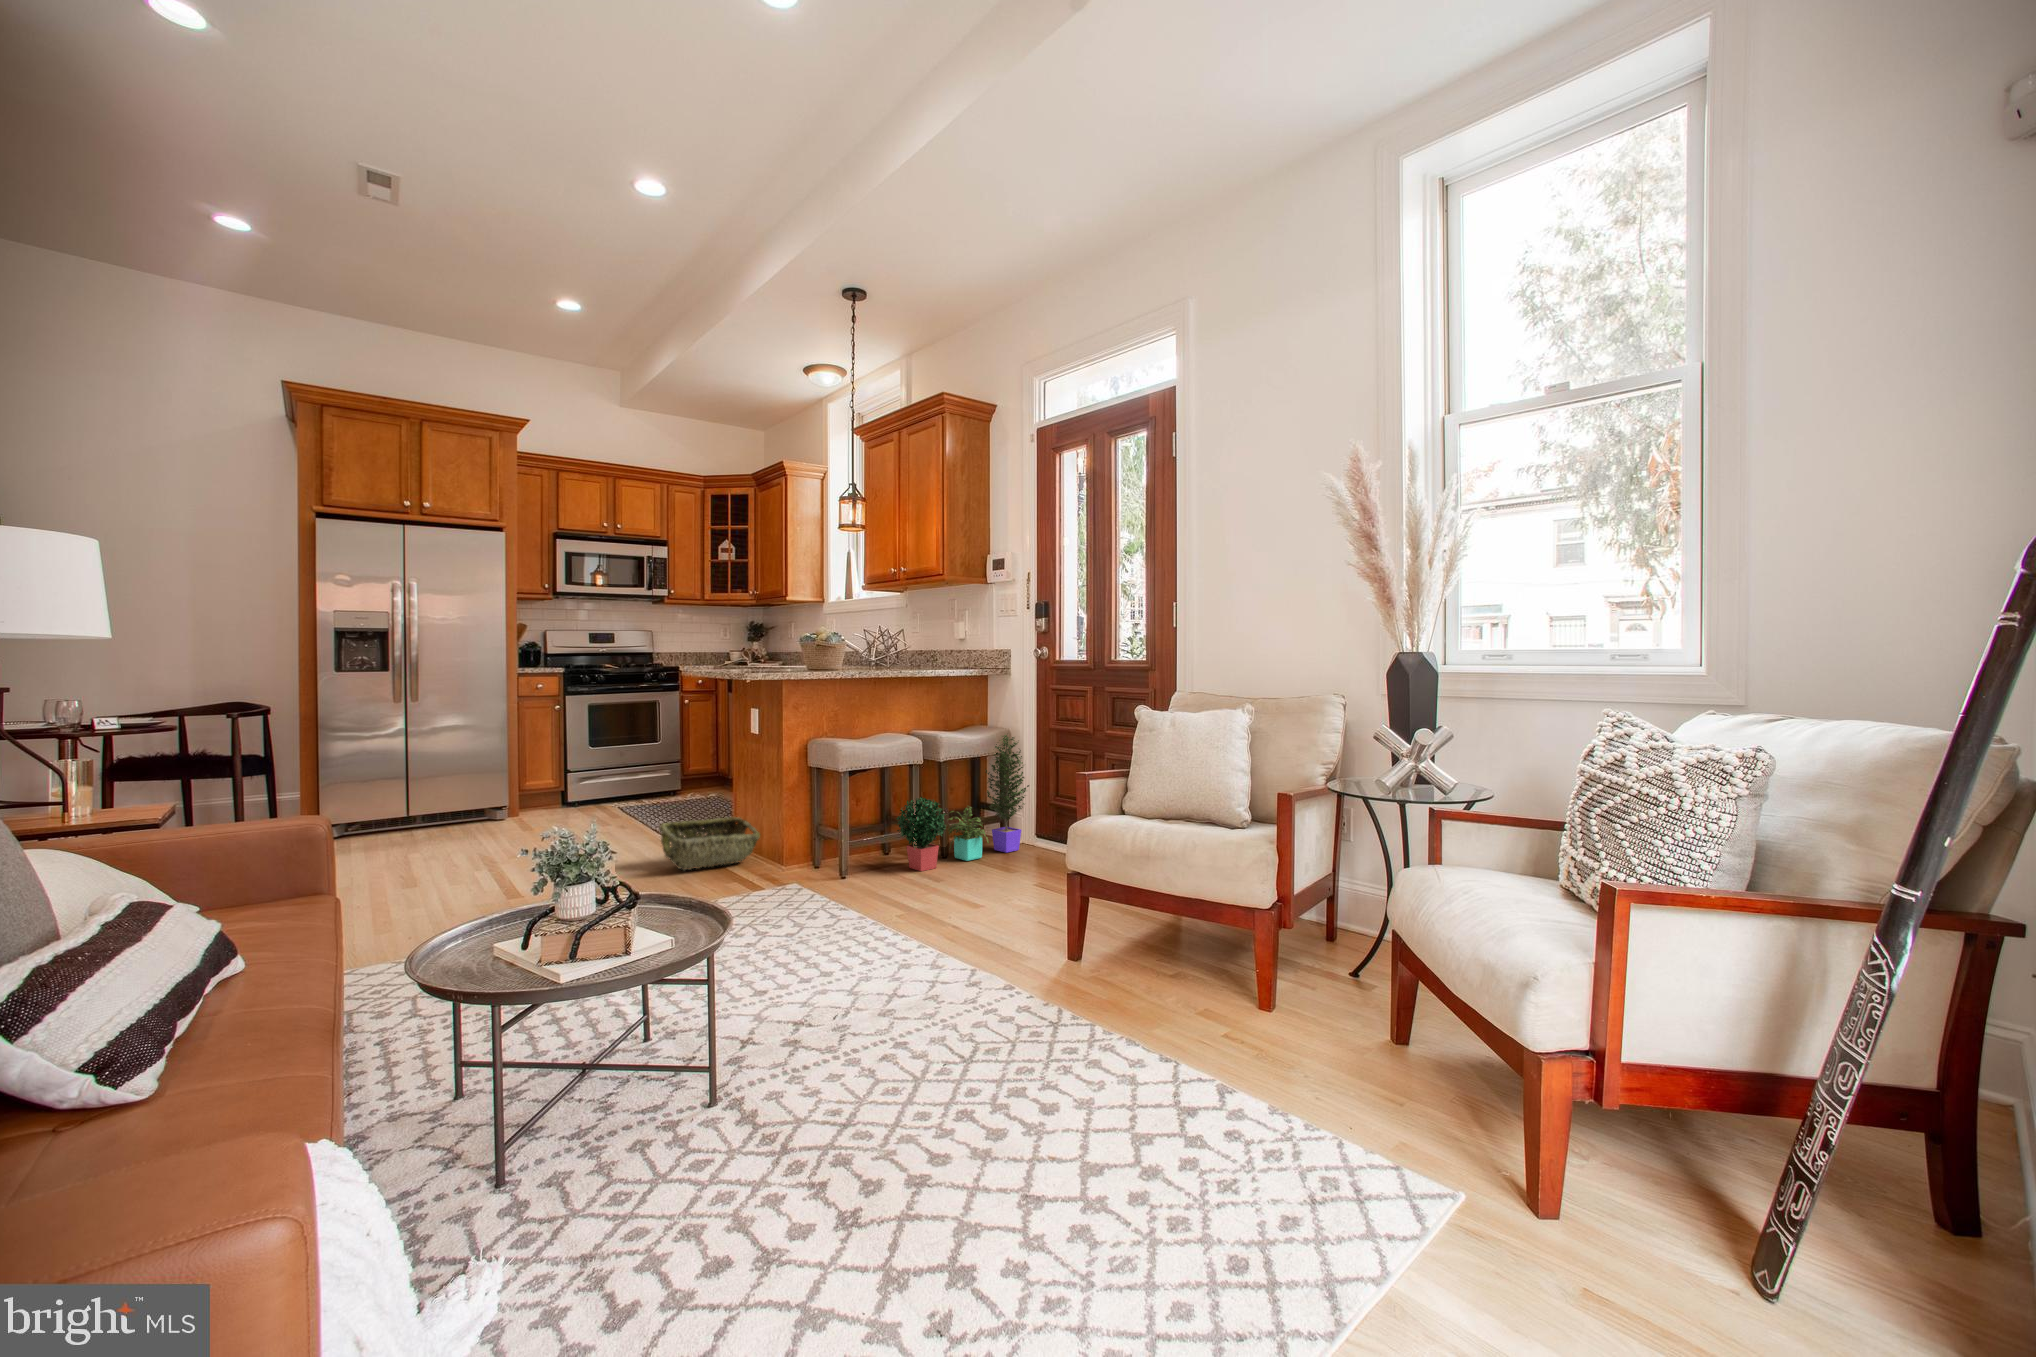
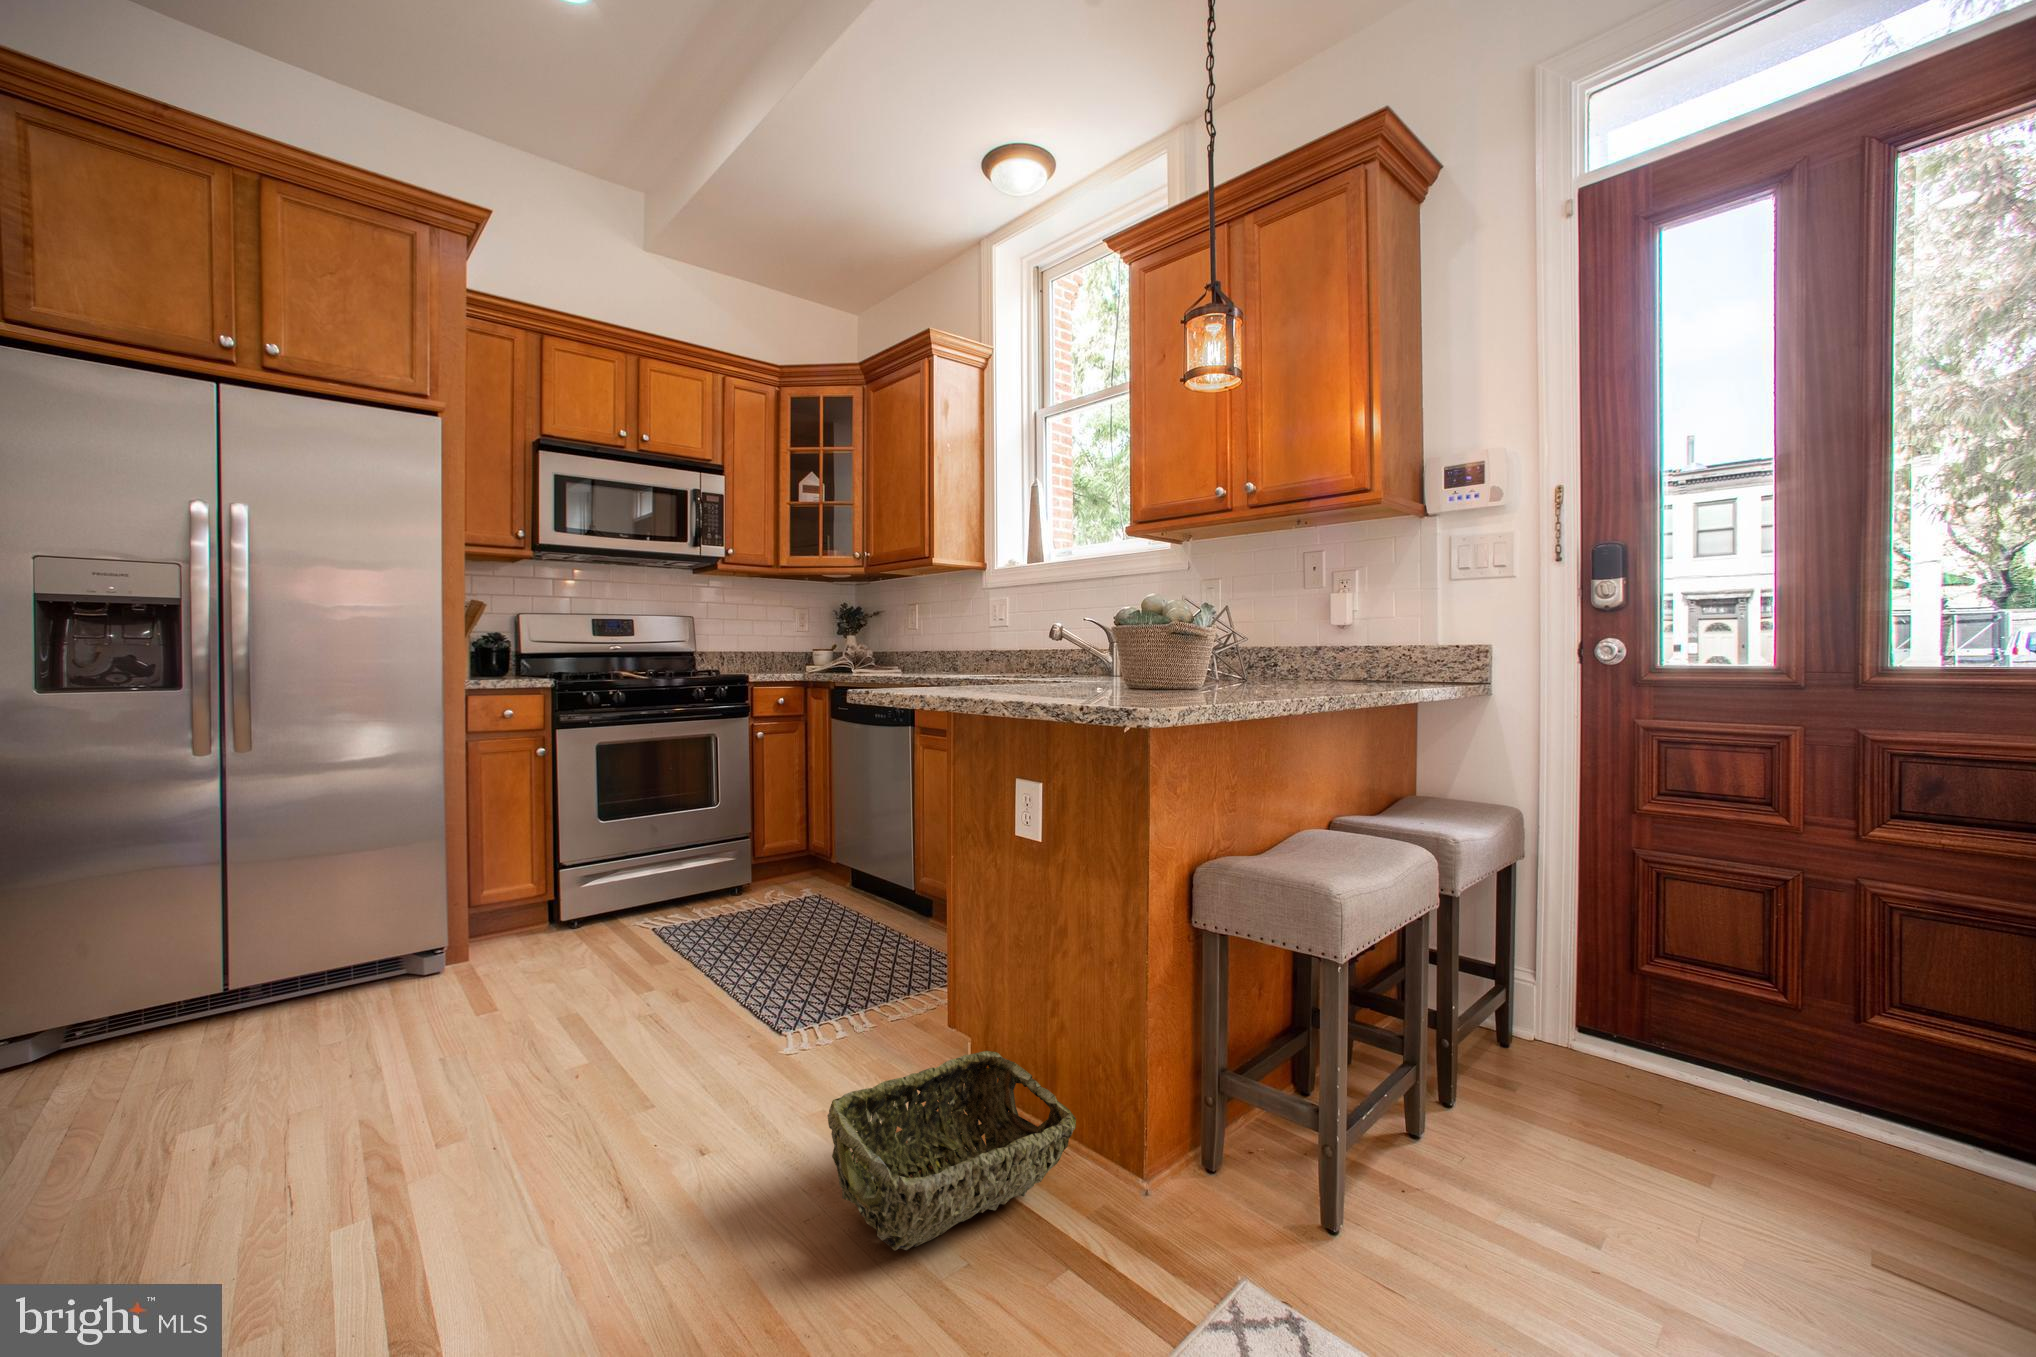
potted plant: present [896,735,1029,871] -> none [1430,837,1646,1233]

